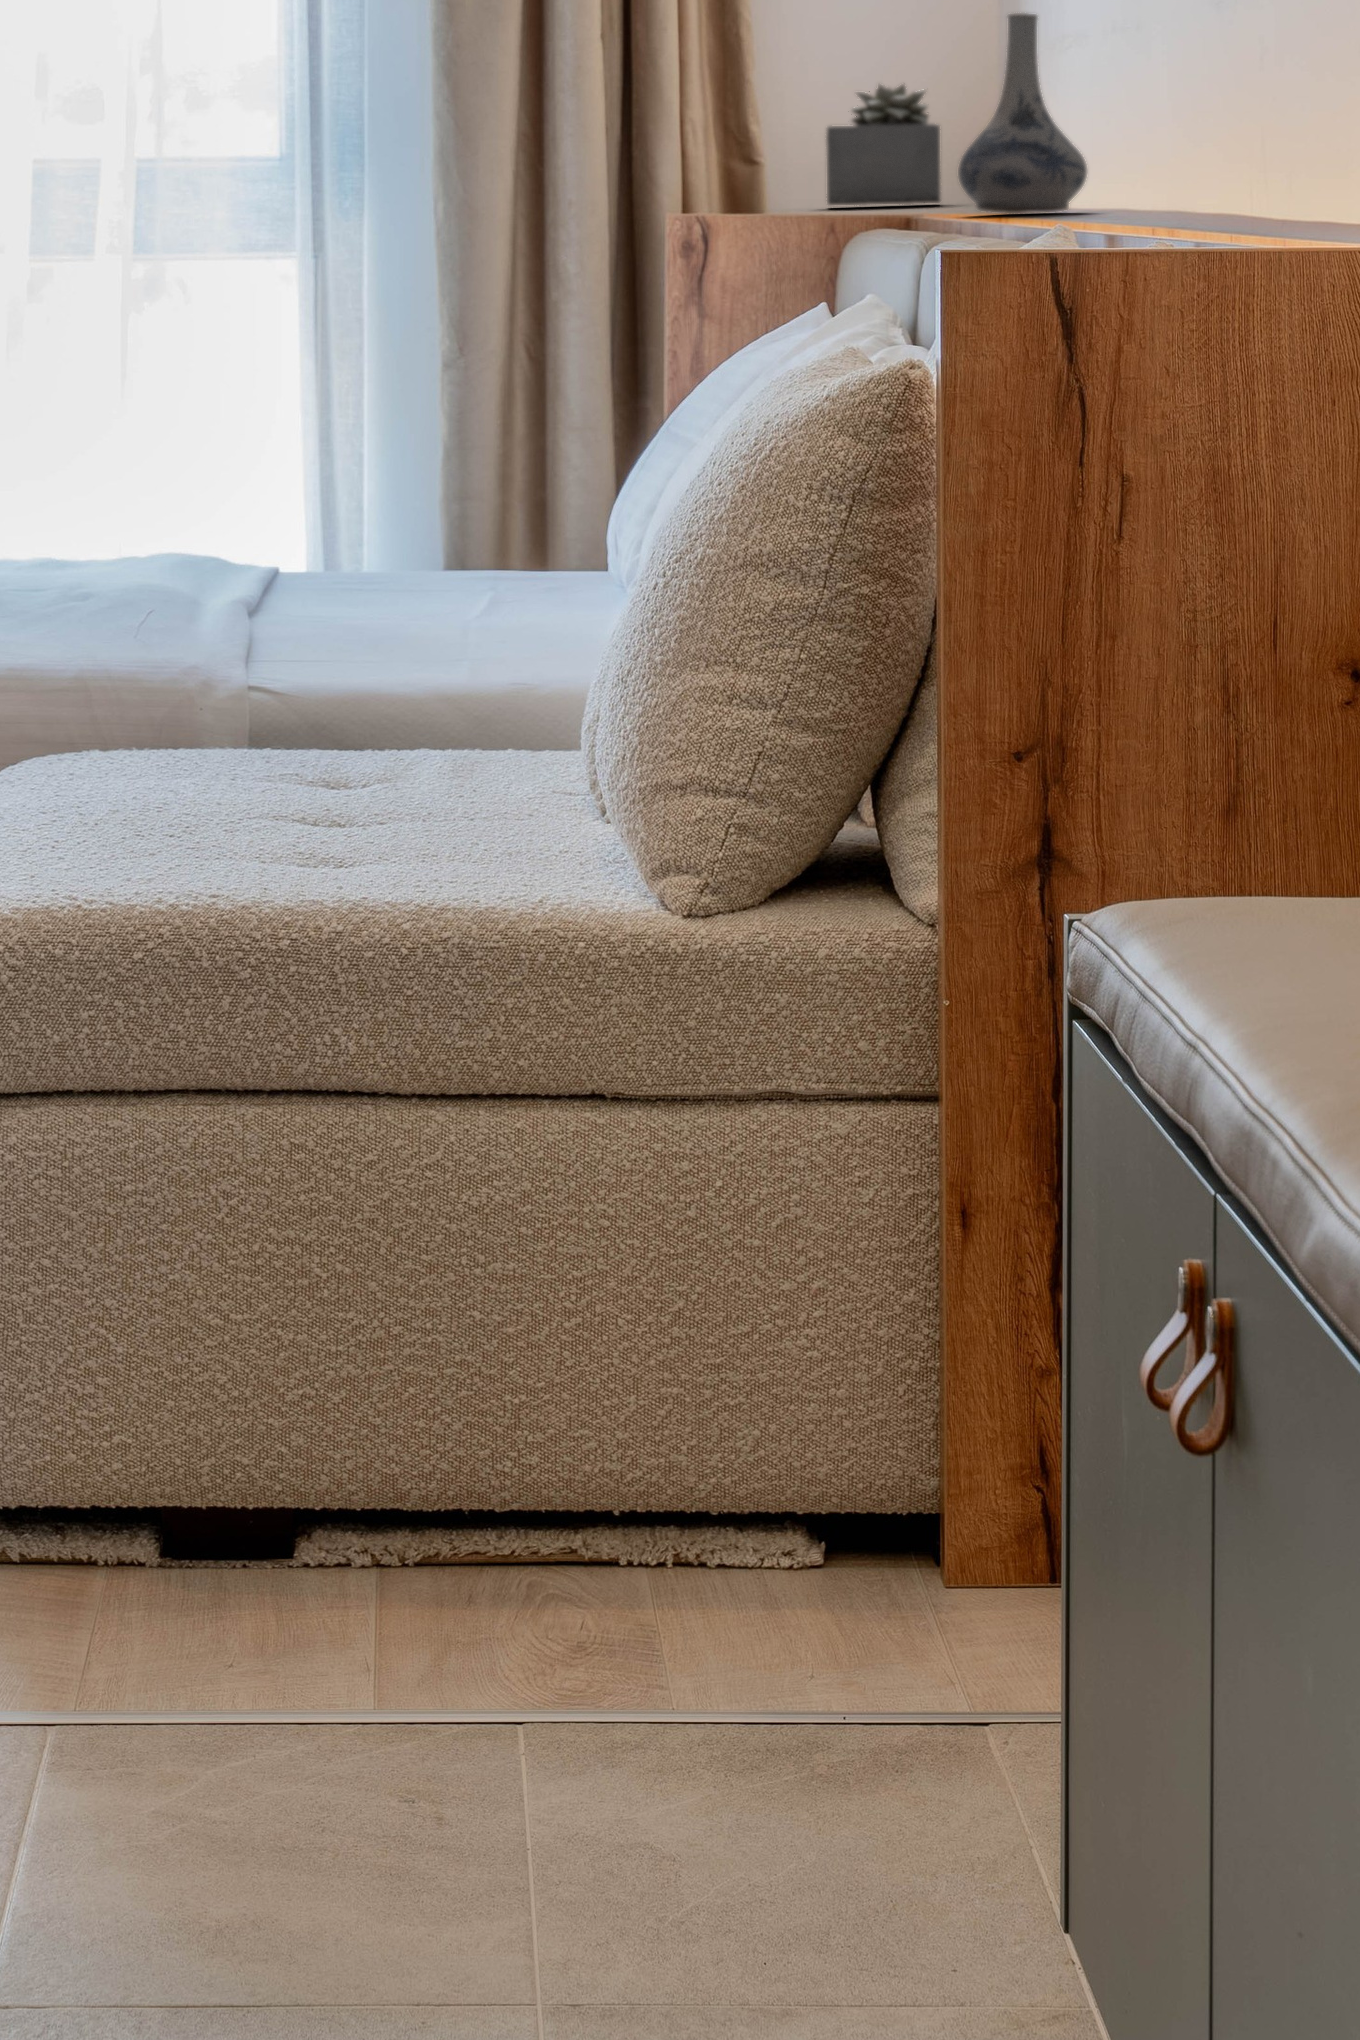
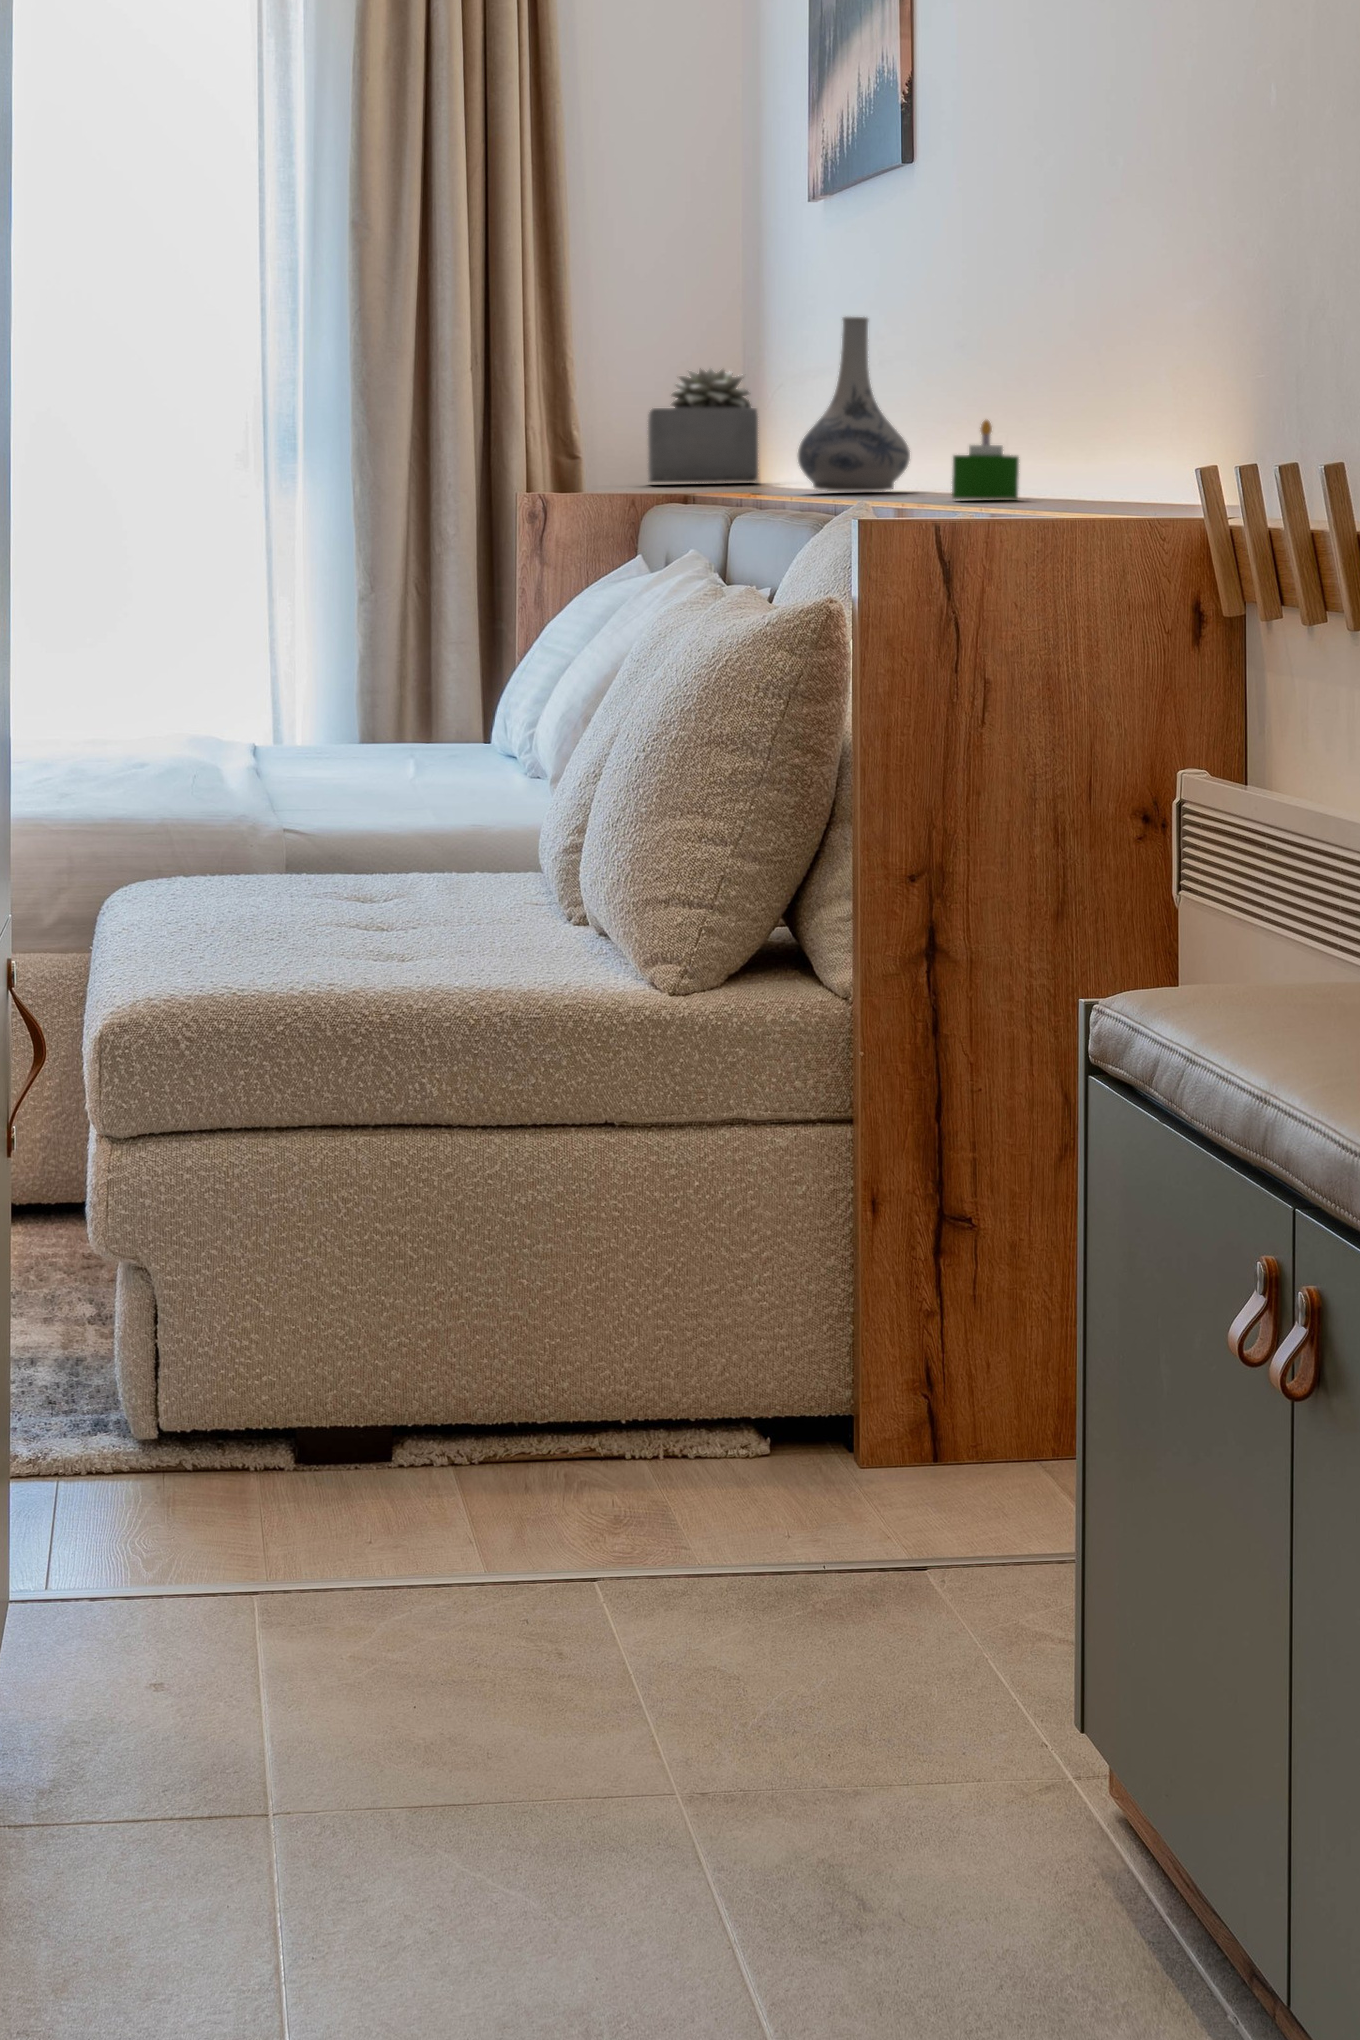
candle: none [1121,123,1202,220] -> present [952,420,1019,500]

